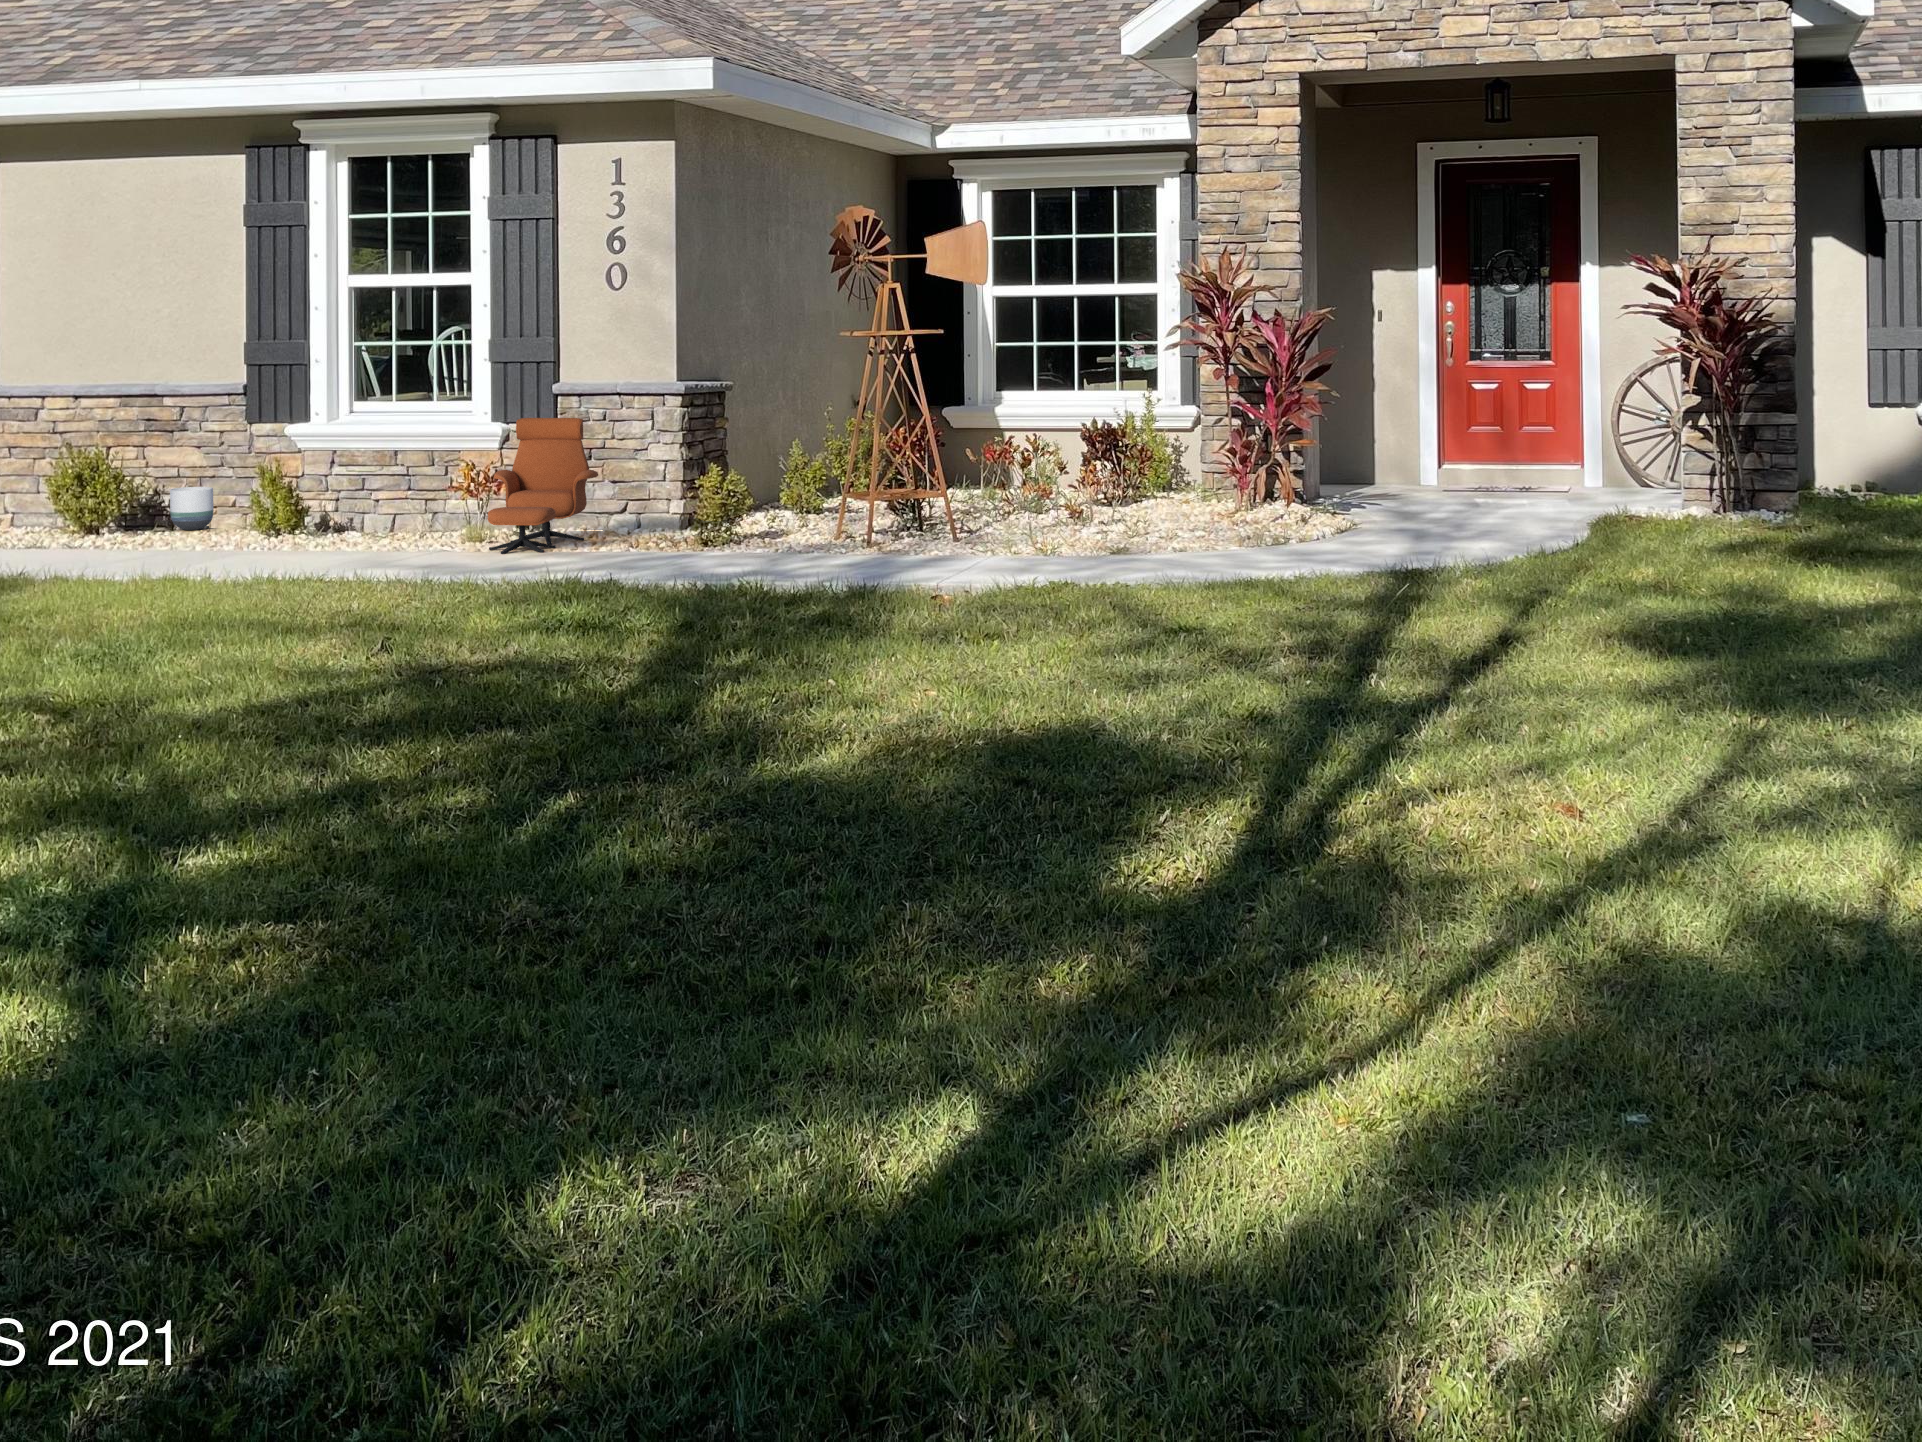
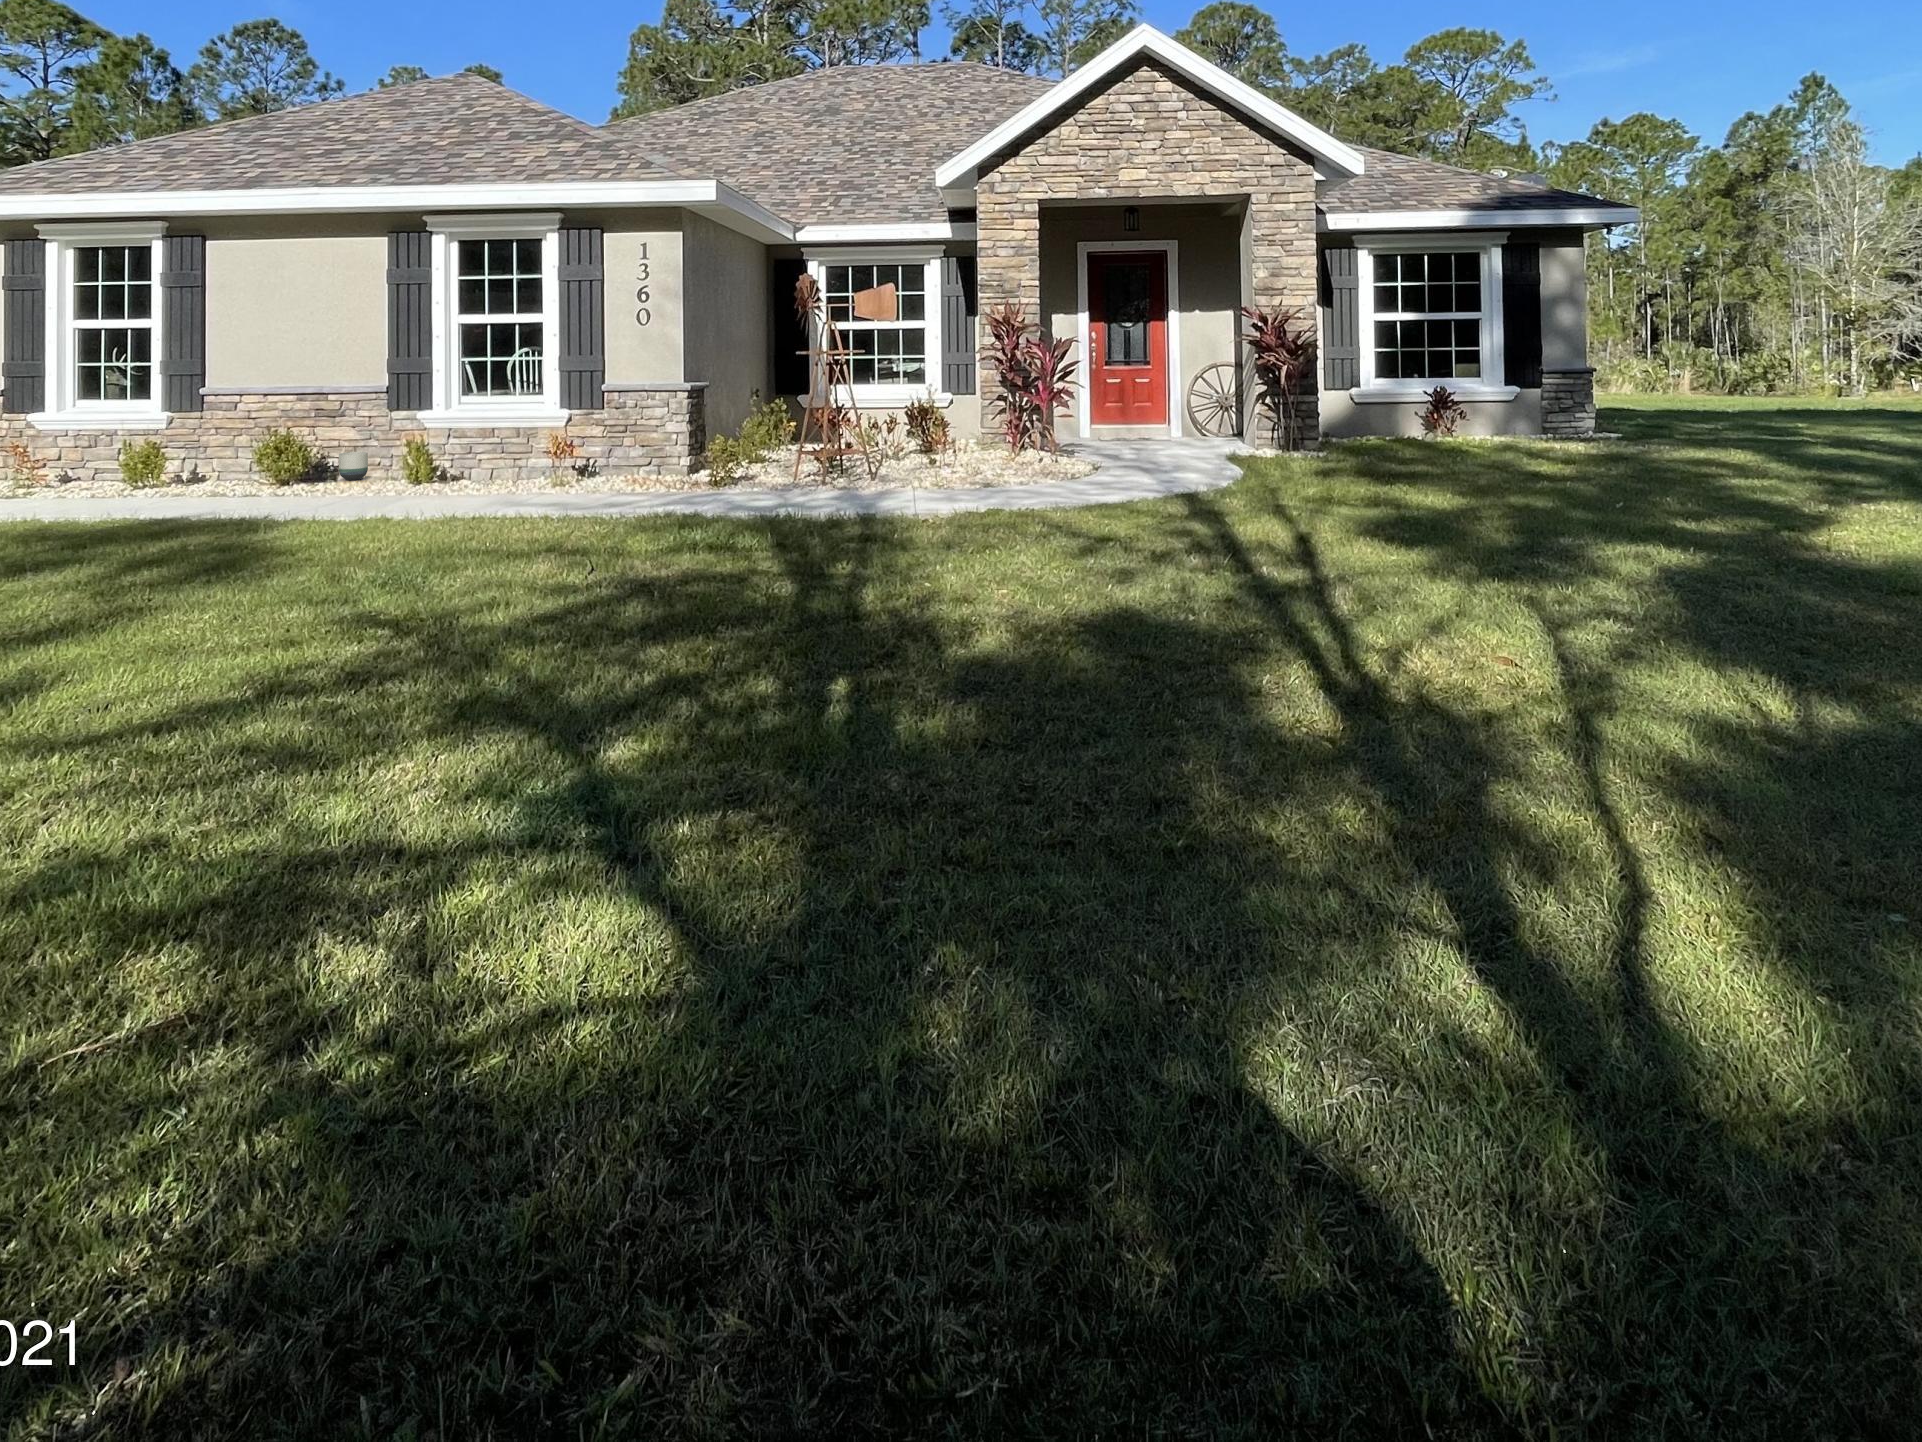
lounge chair: present [487,418,598,554] -> none [571,404,638,492]

